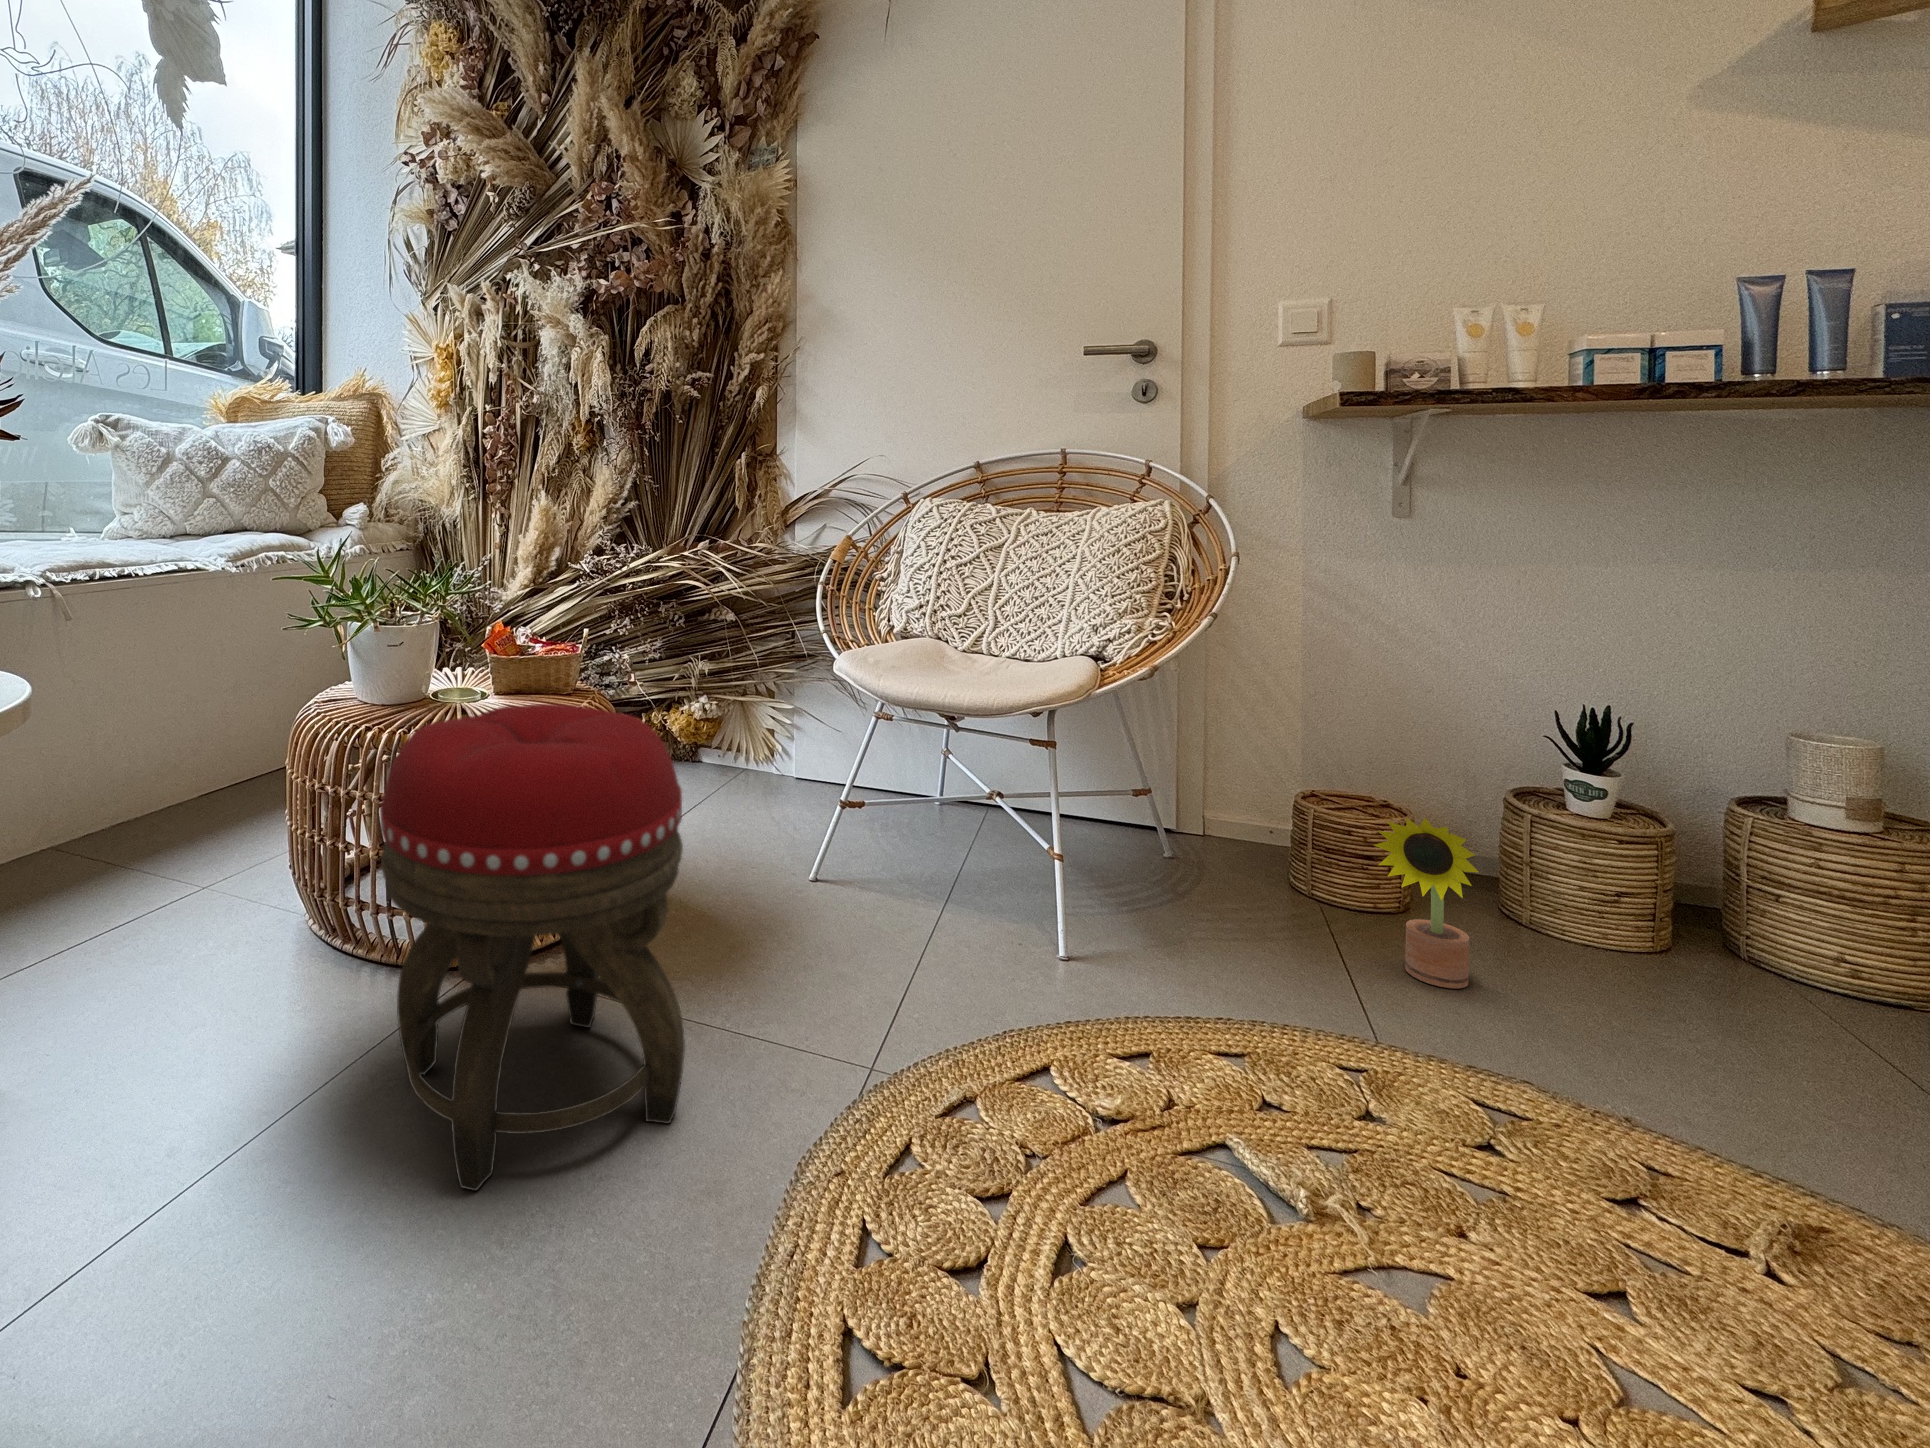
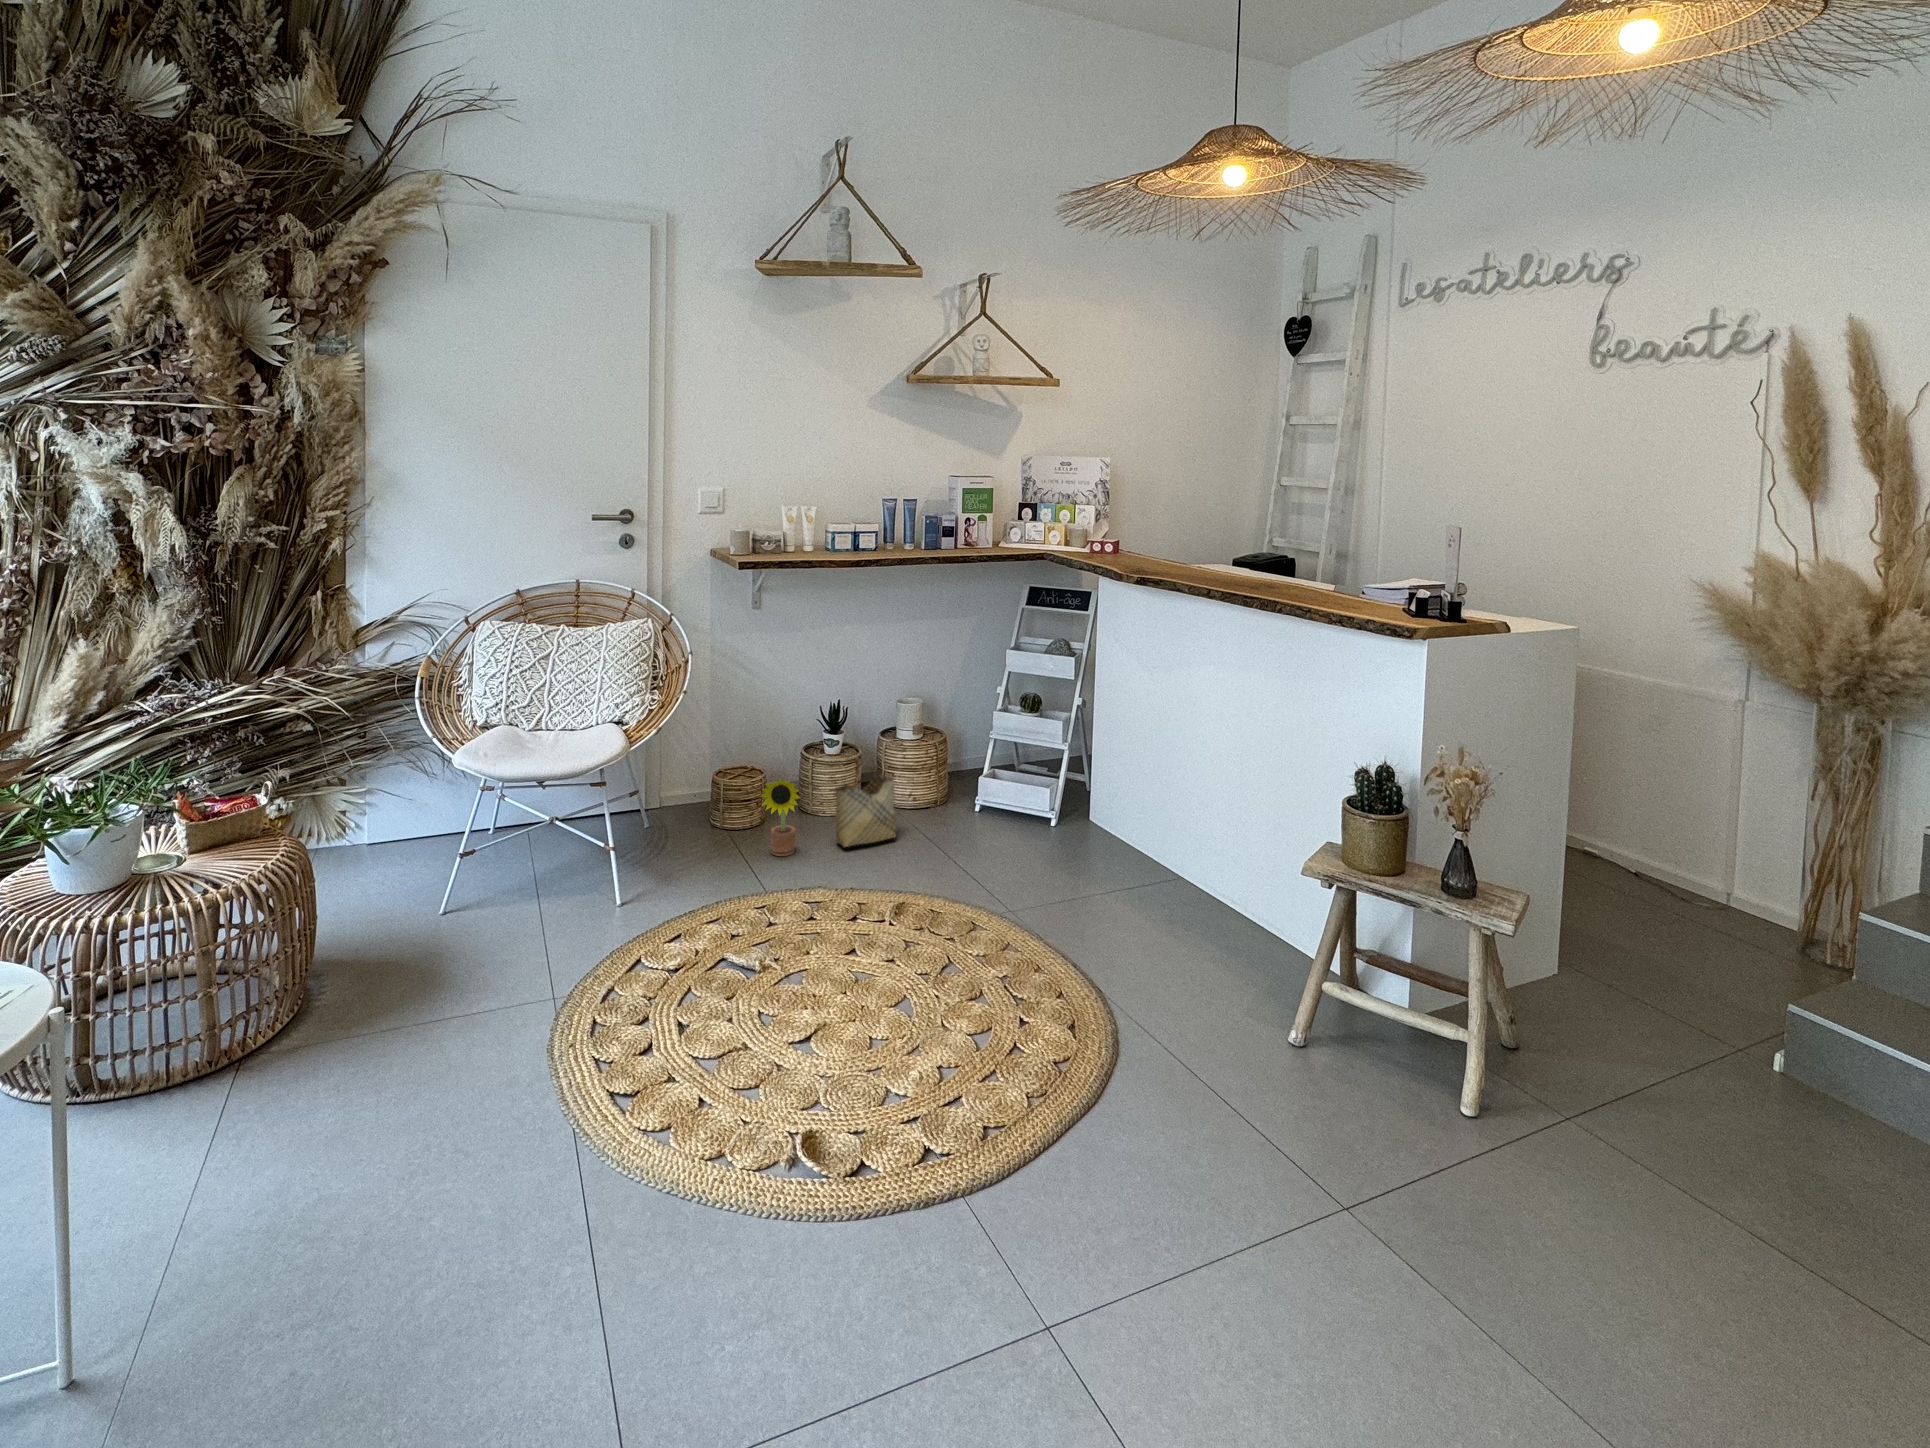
footstool: present [380,704,685,1191] -> none [225,844,461,1169]
woven basket: none [1583,799,1794,1048] -> present [835,750,896,847]

